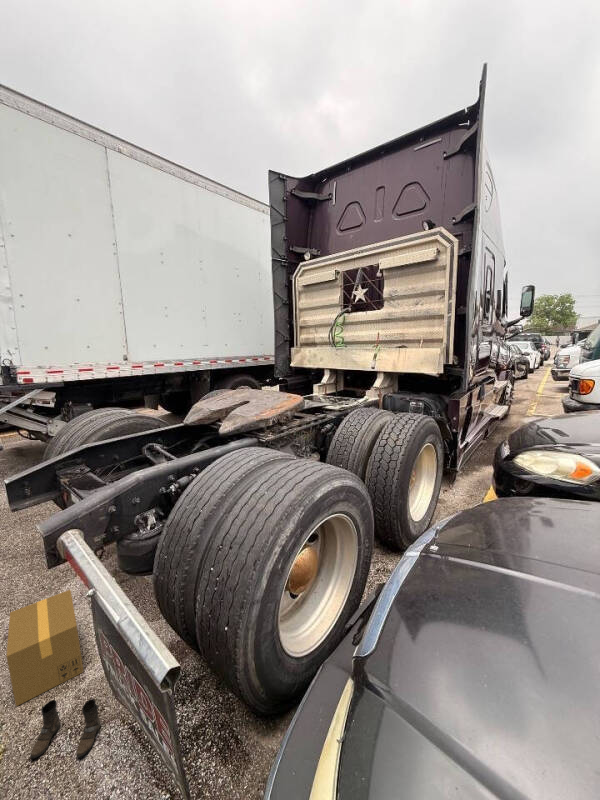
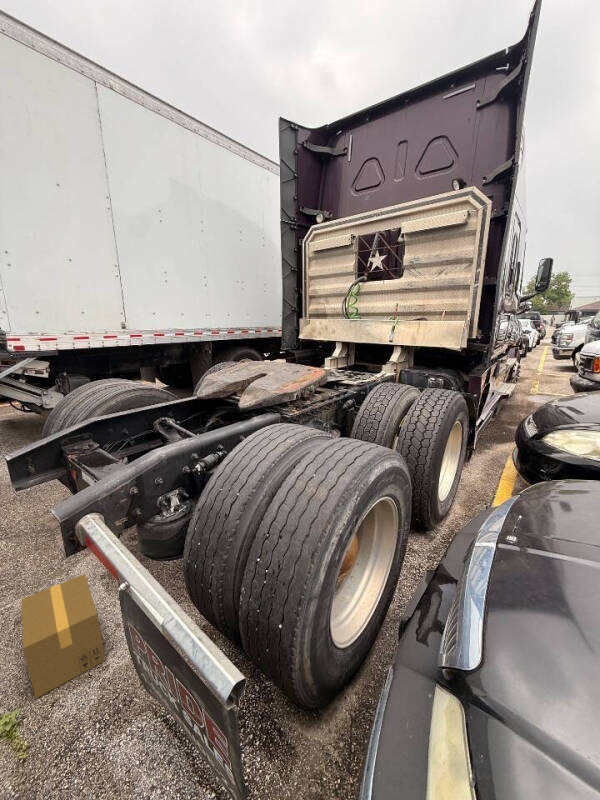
boots: present [30,699,100,758] -> none [57,692,130,756]

